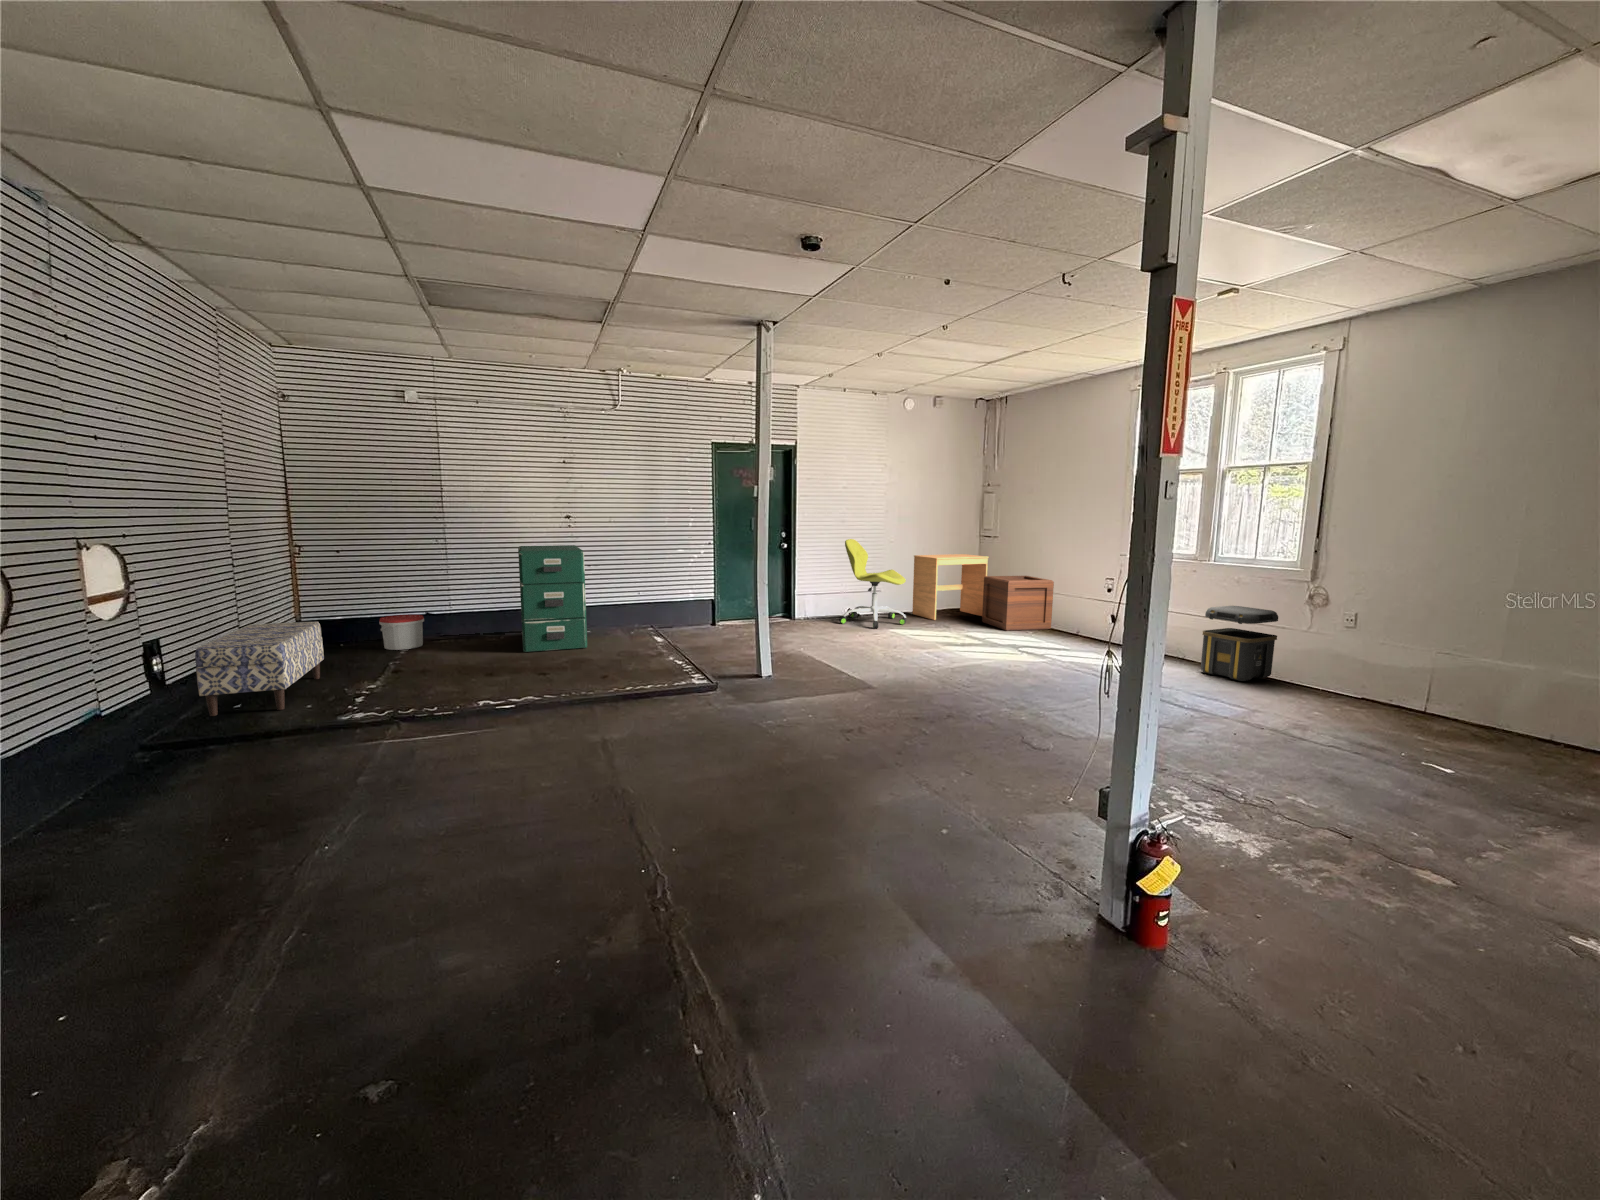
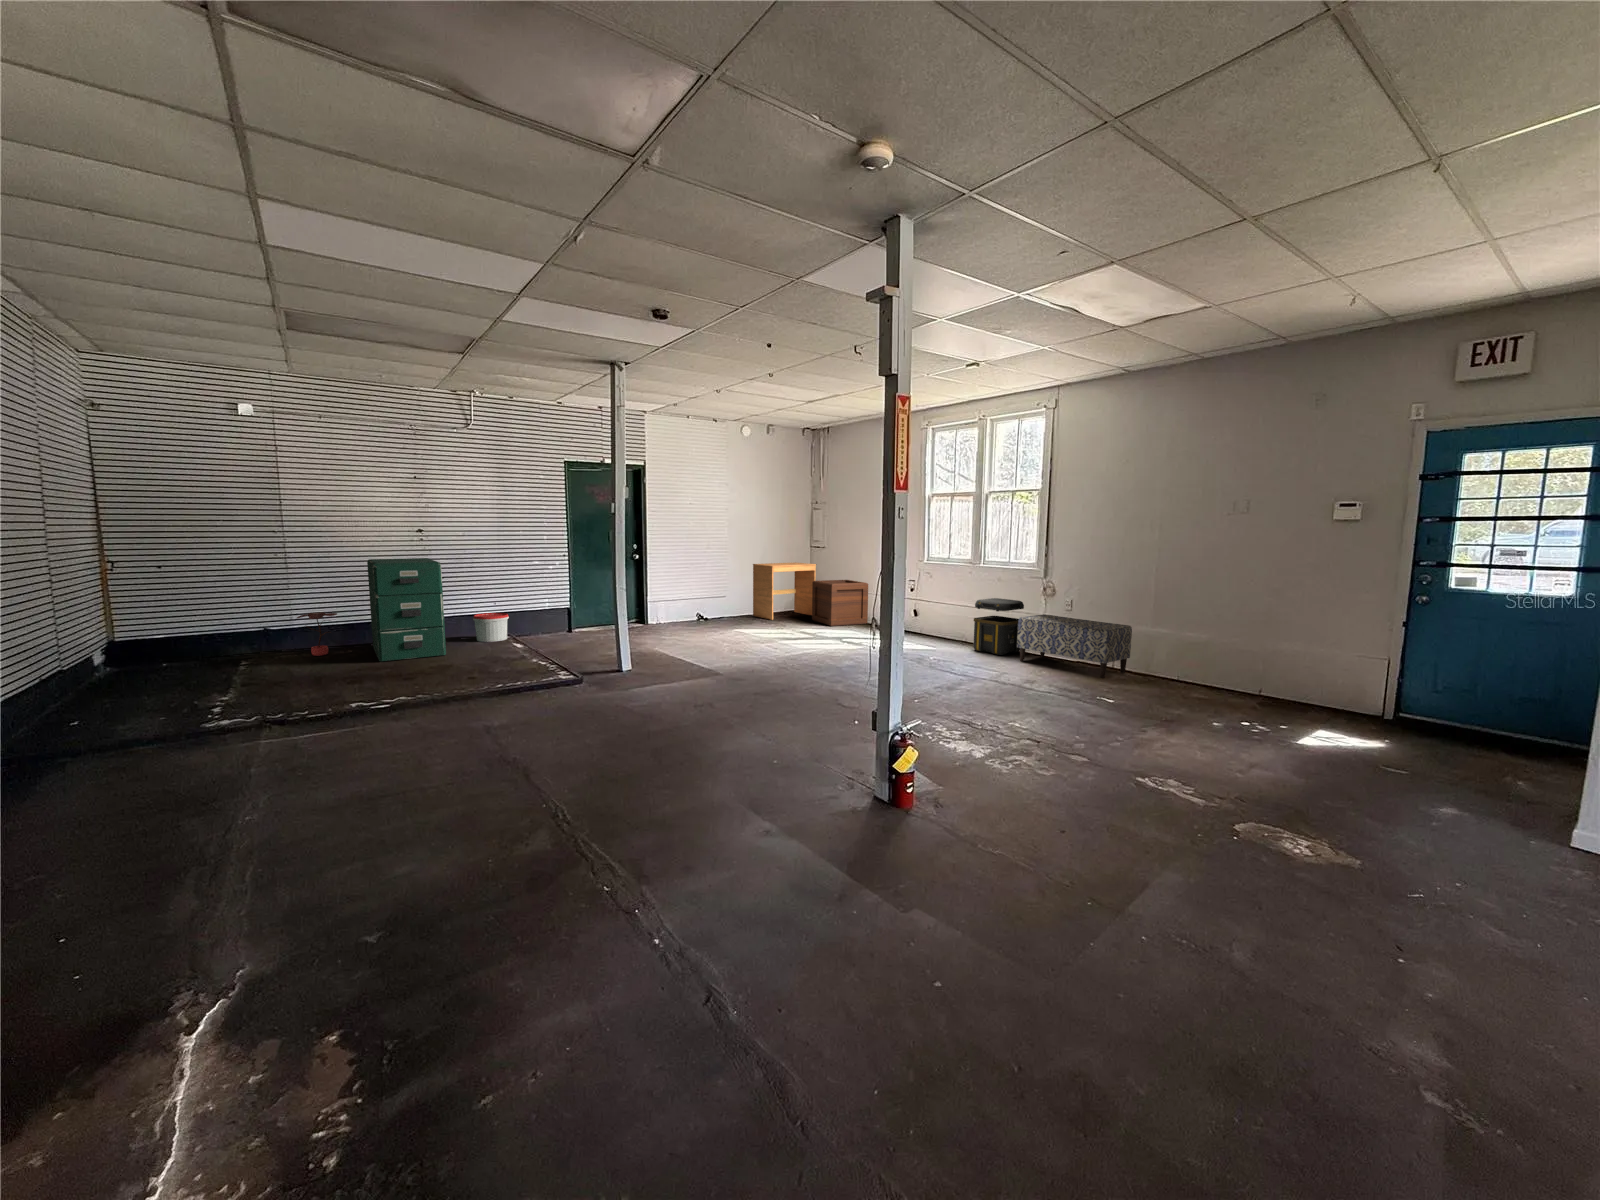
office chair: present [839,539,906,628] -> none [688,550,747,628]
potted plant: none [453,599,490,642] -> present [297,612,337,656]
bucket: present [379,614,424,650] -> present [473,613,509,642]
bench: present [195,621,324,716] -> present [1017,614,1132,678]

